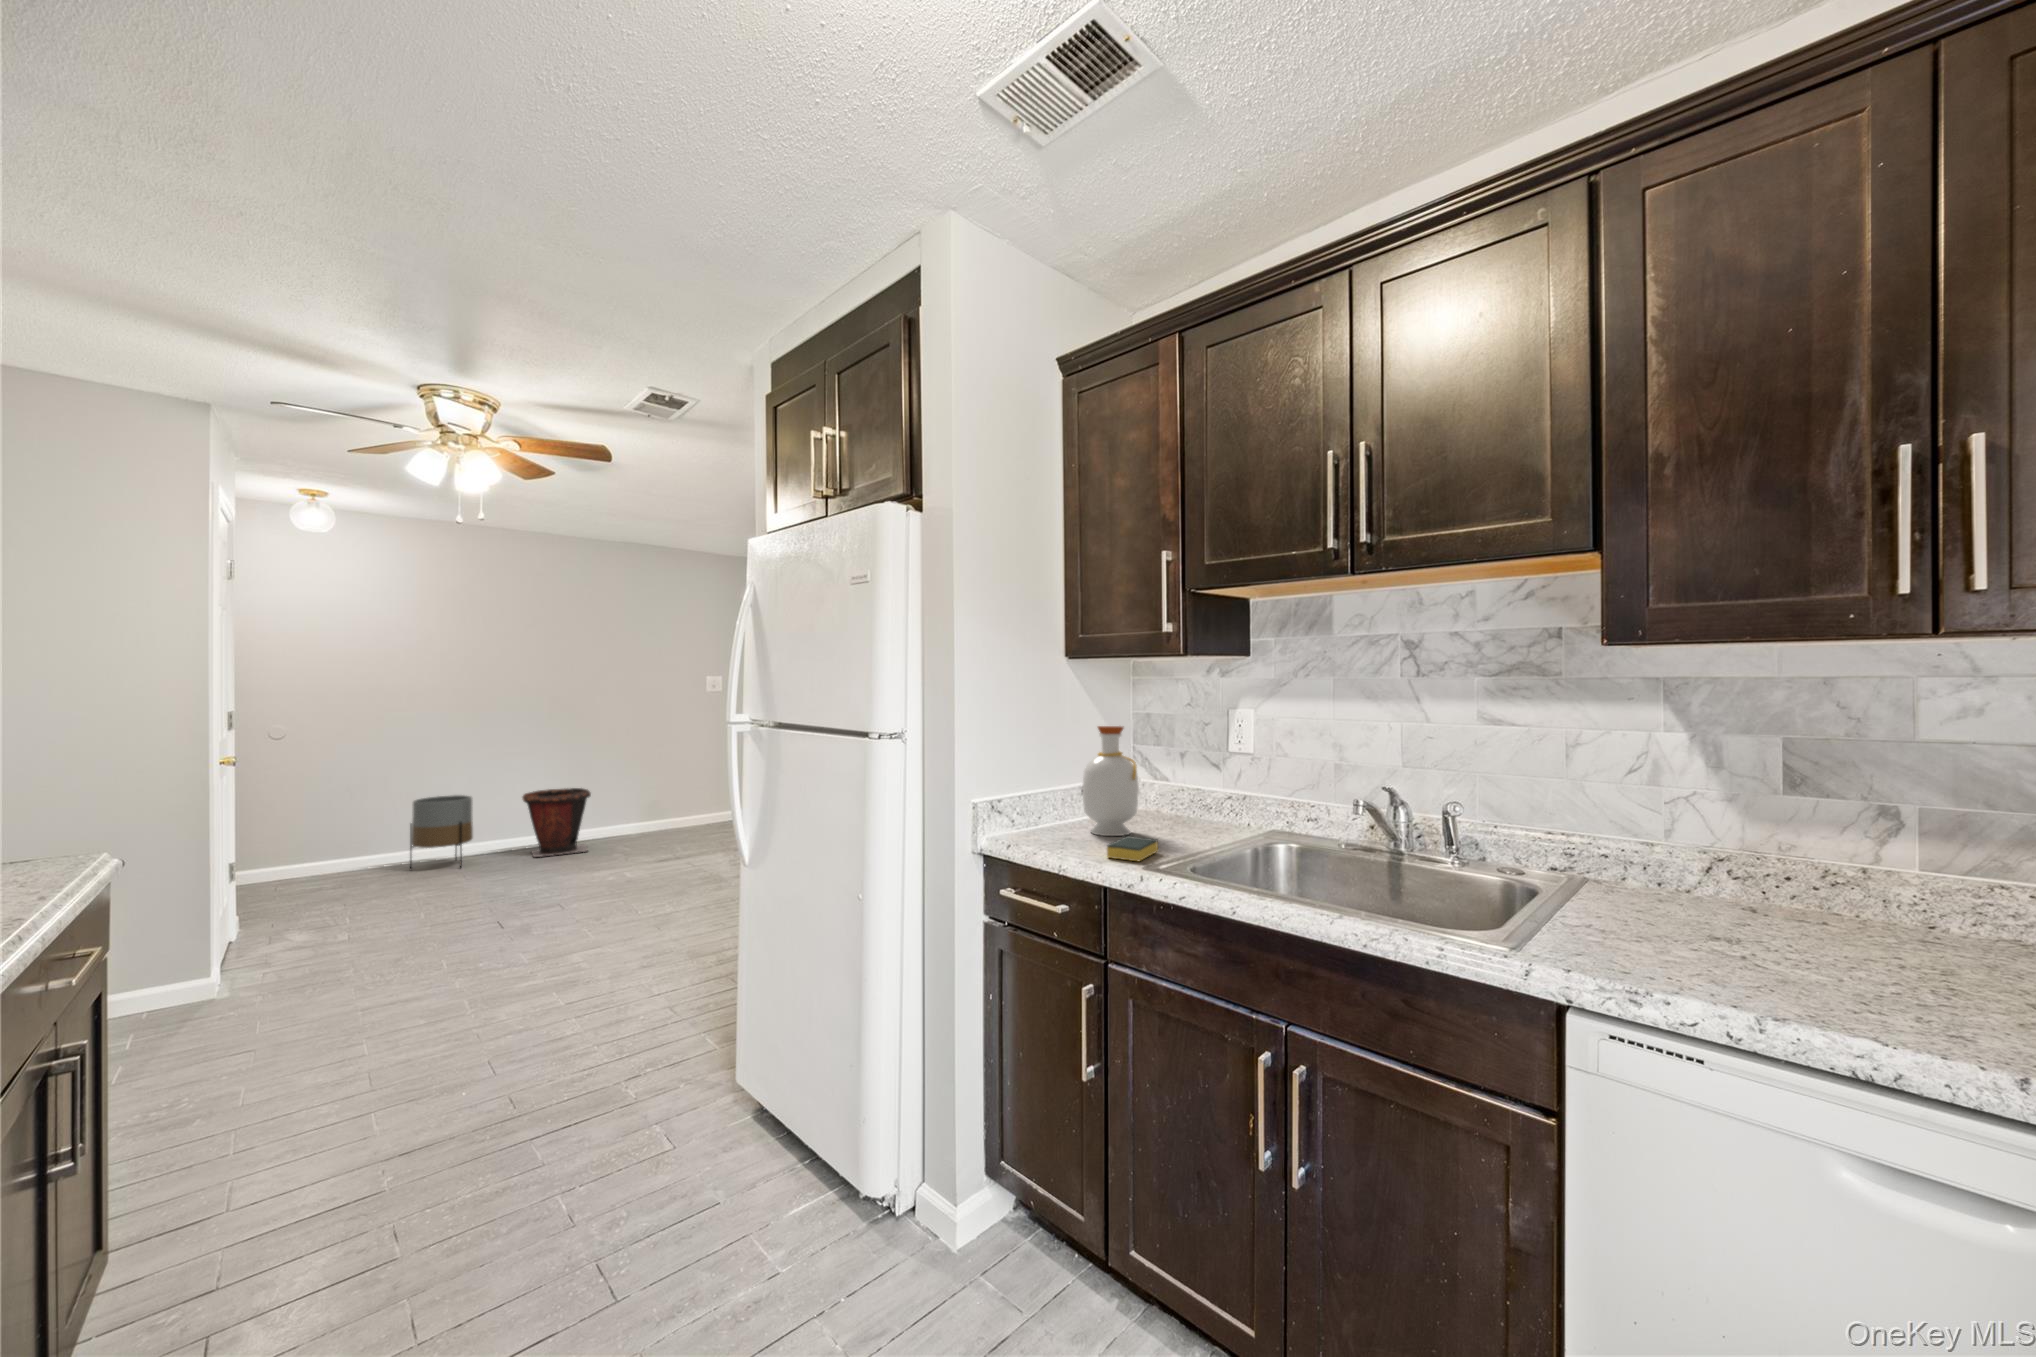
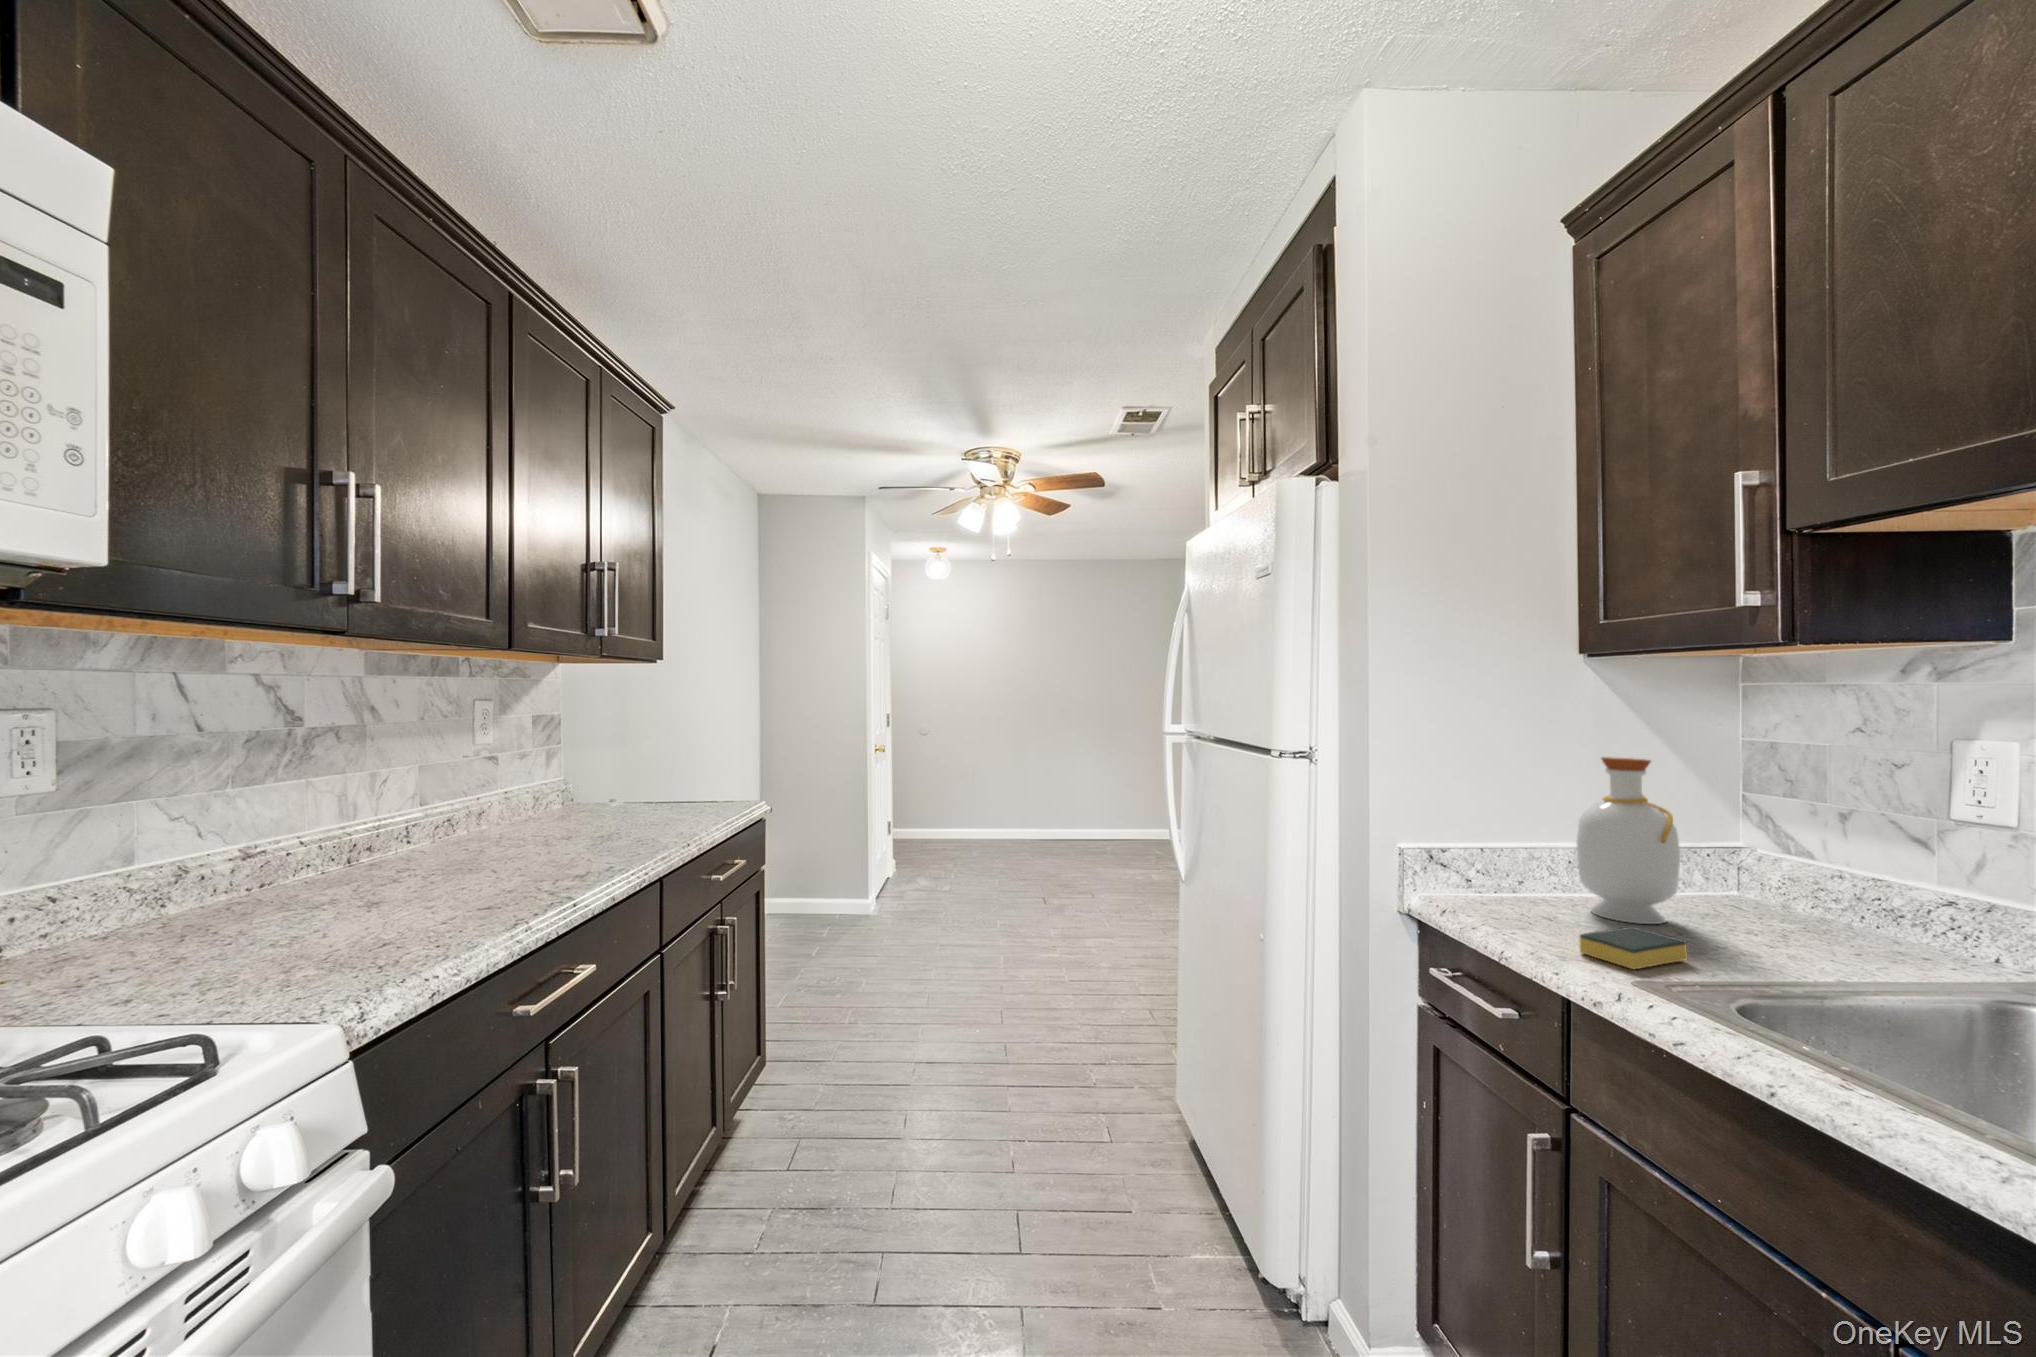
trash can: present [522,788,591,857] -> none [1078,783,1131,843]
planter: present [410,795,473,868] -> none [1000,782,1042,844]

